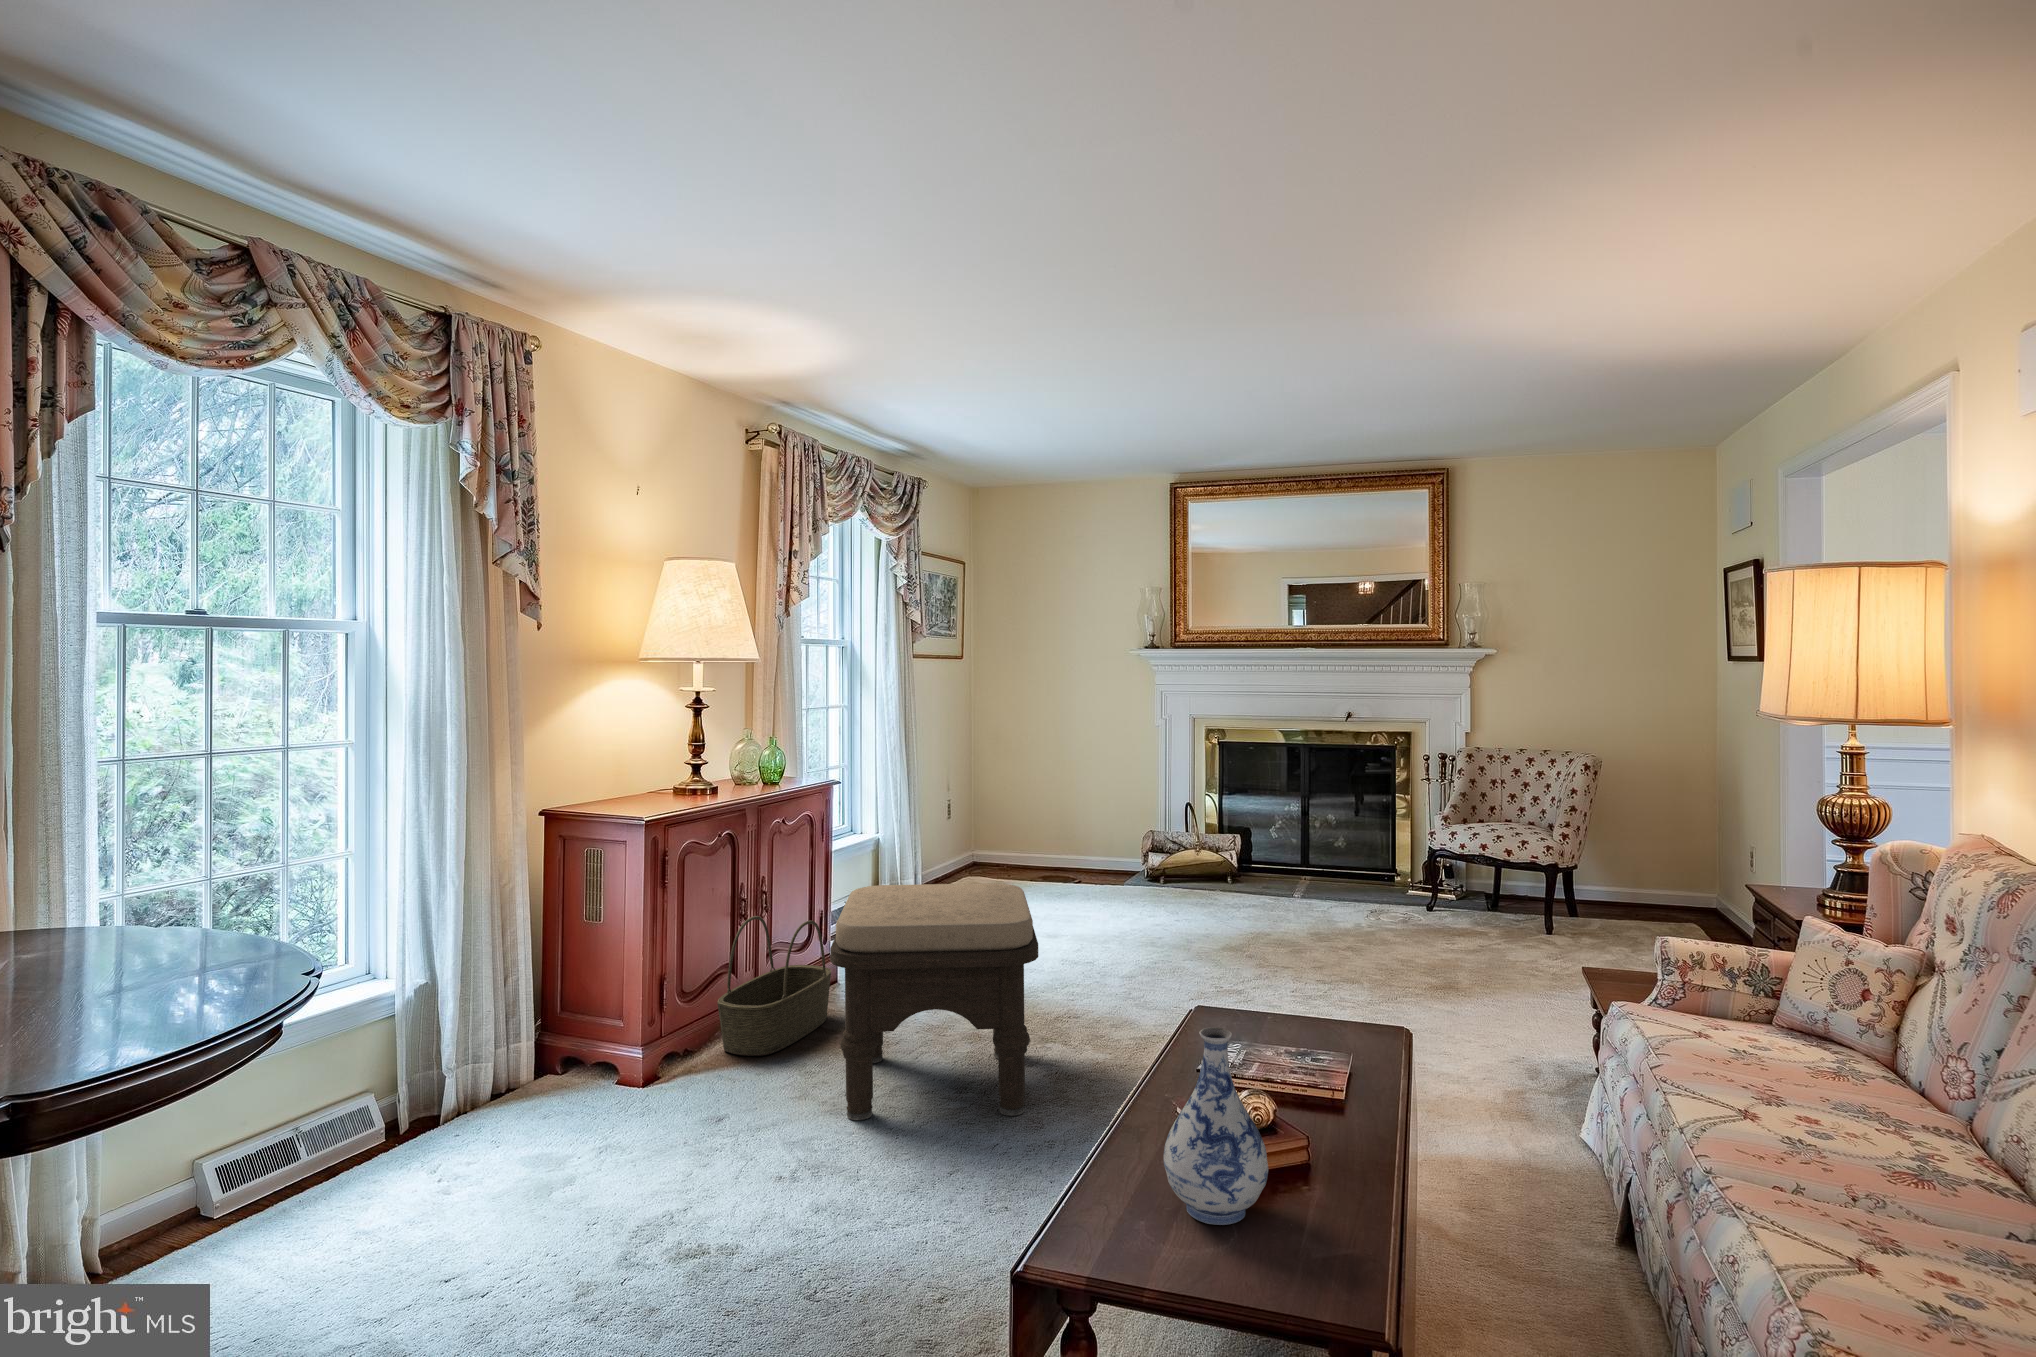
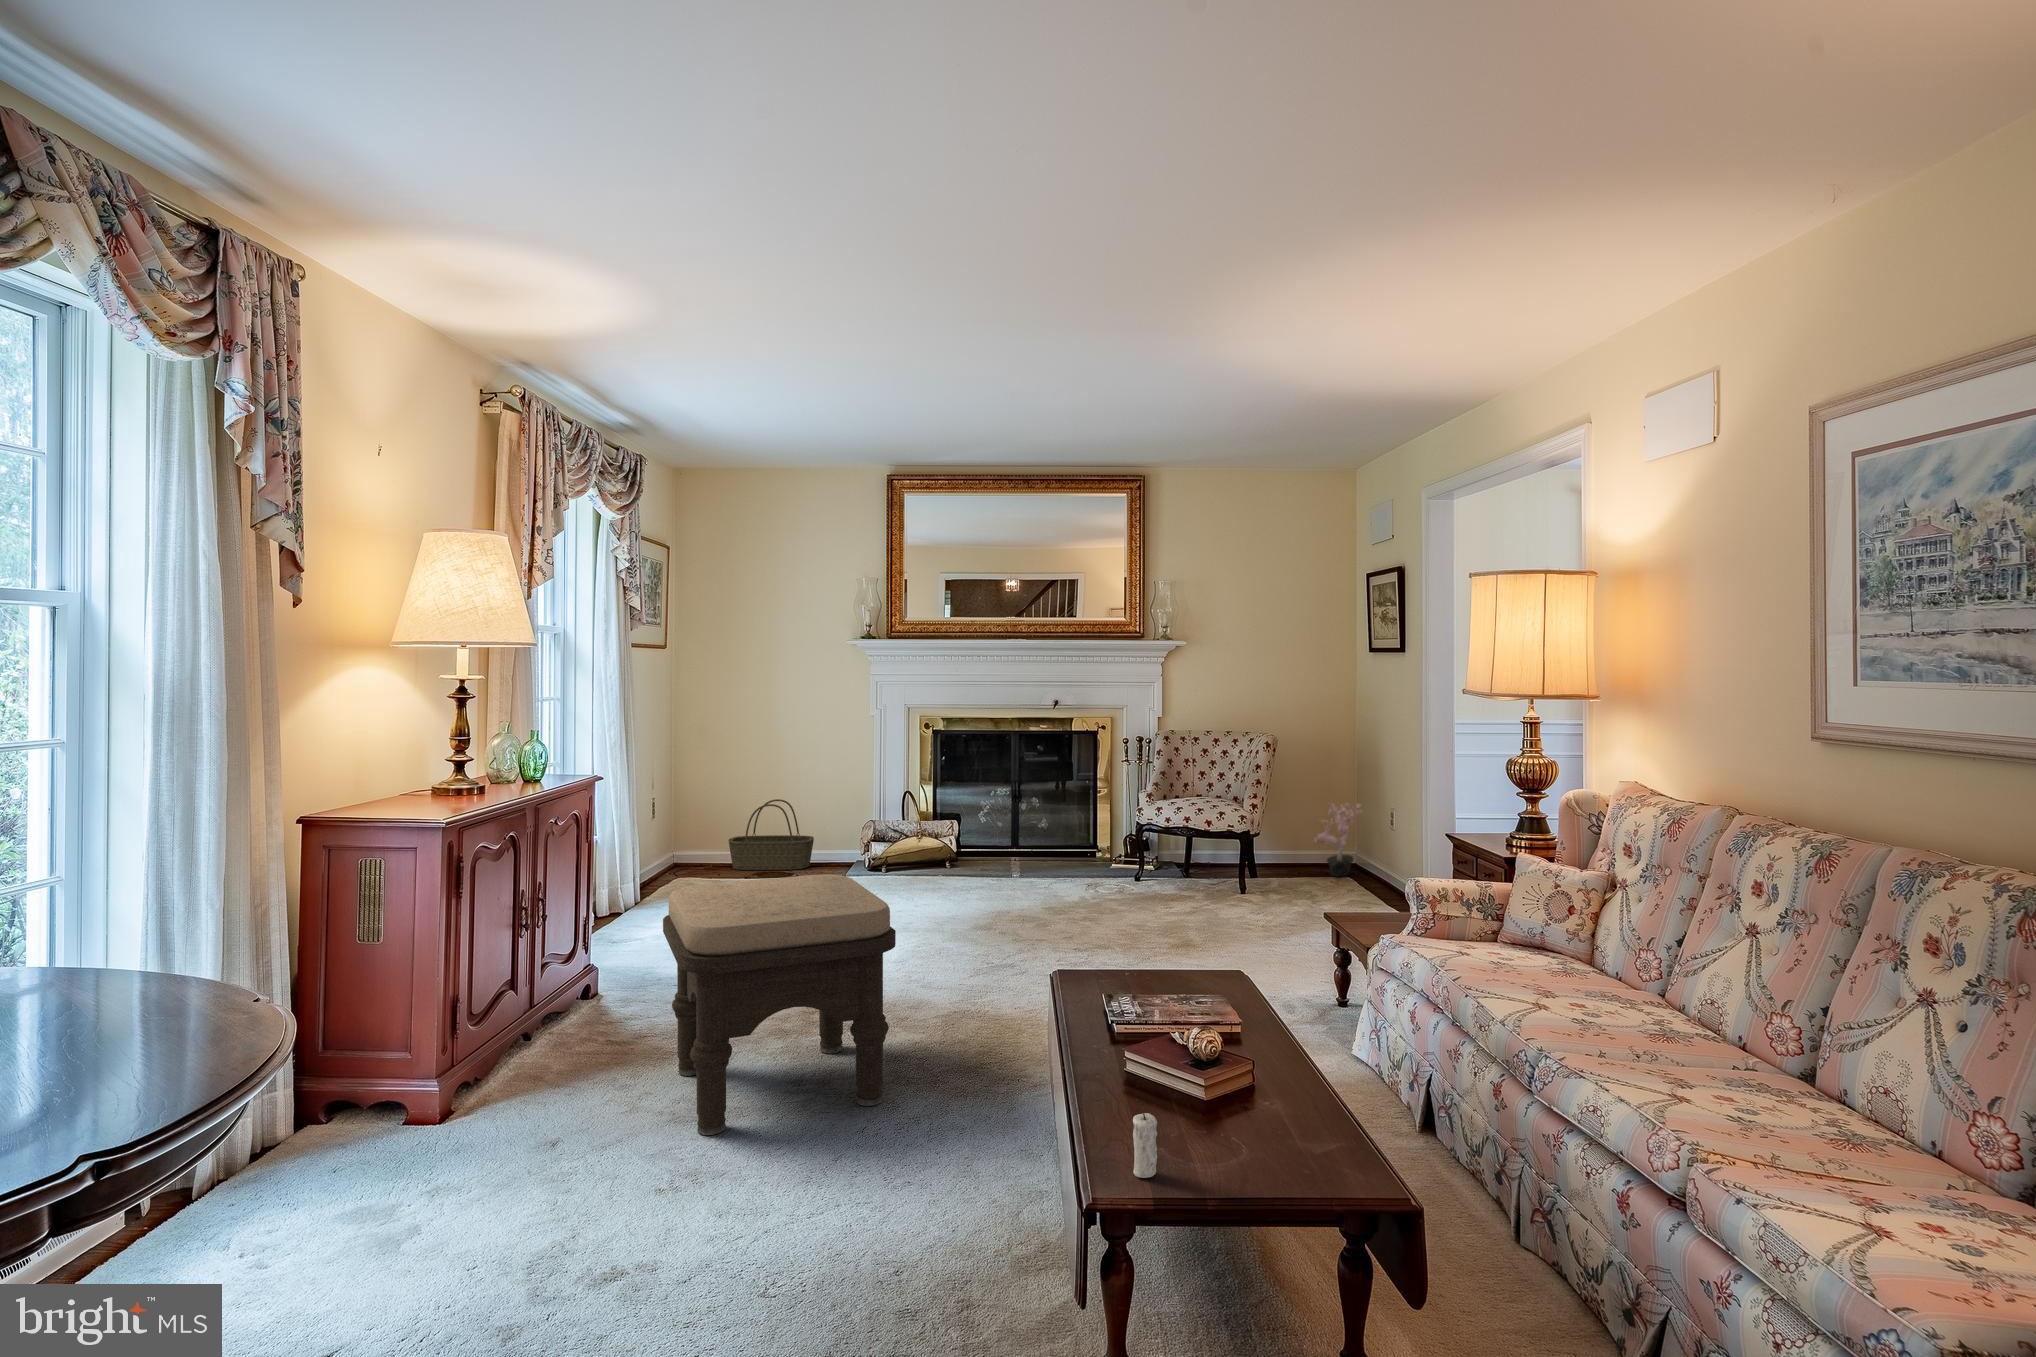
potted plant: none [1664,832,1730,929] -> present [1315,804,1361,877]
basket: present [717,916,831,1056] -> present [728,799,814,870]
vase: present [1164,1027,1268,1225] -> none [1179,980,1276,1161]
candle: none [1095,1146,1122,1224] -> present [1133,1110,1157,1178]

